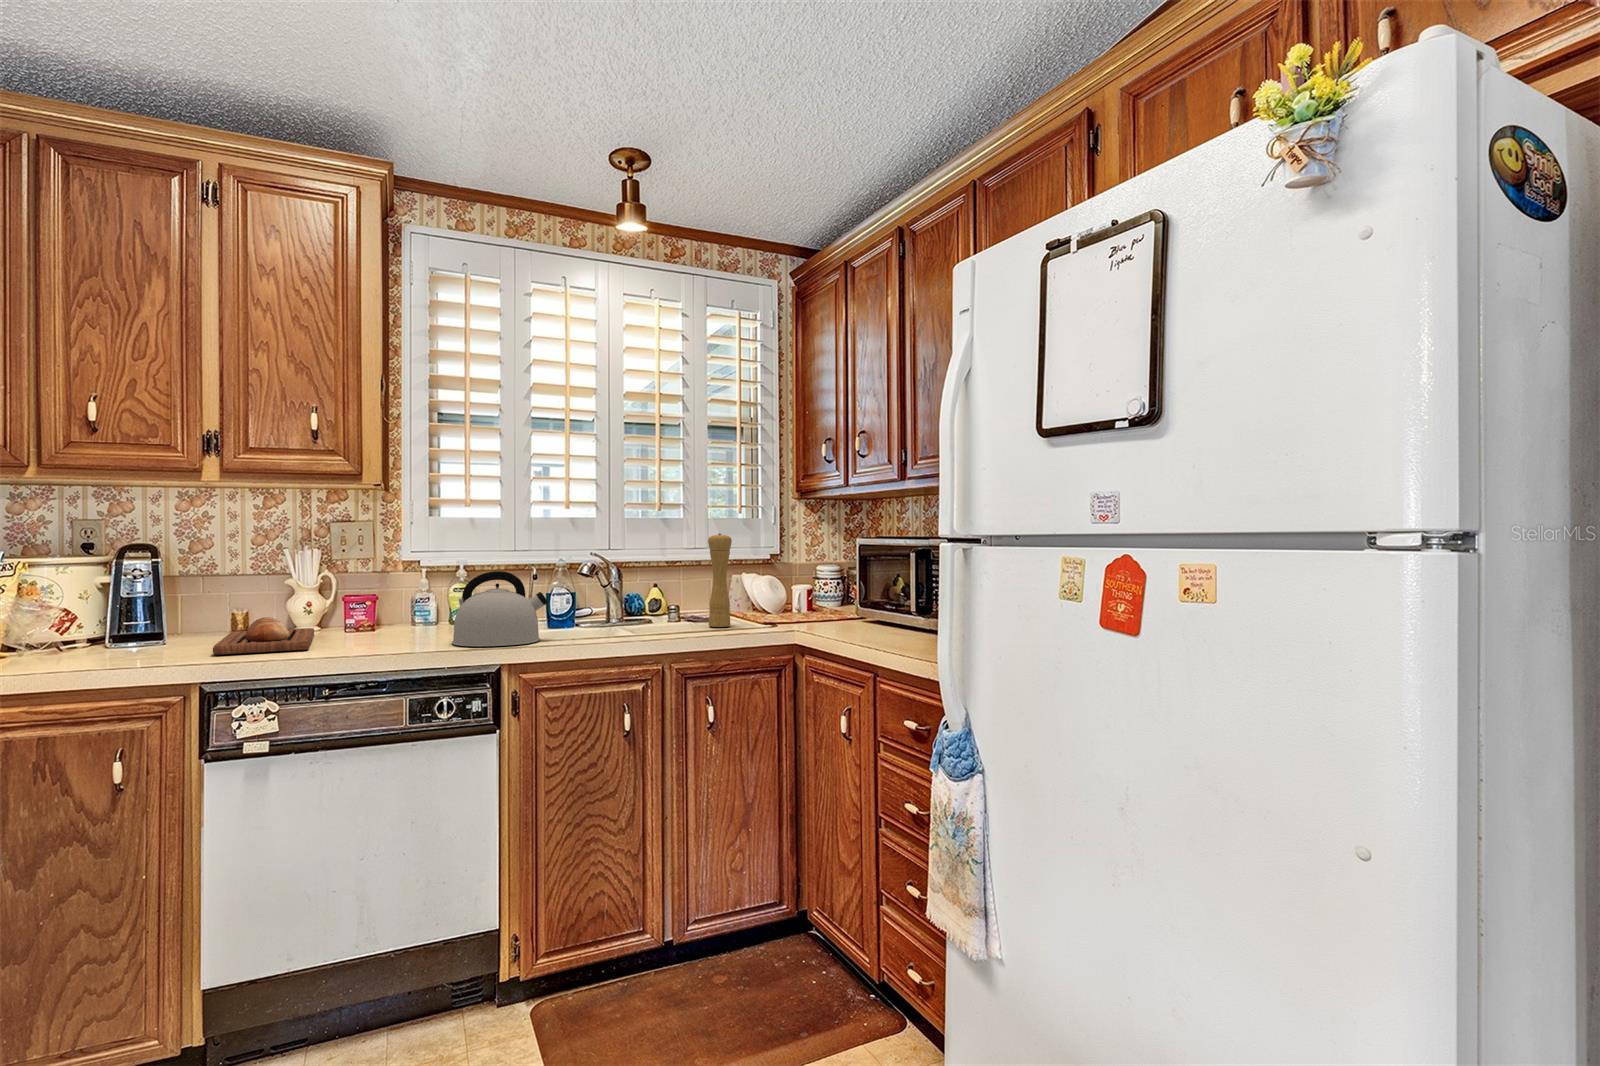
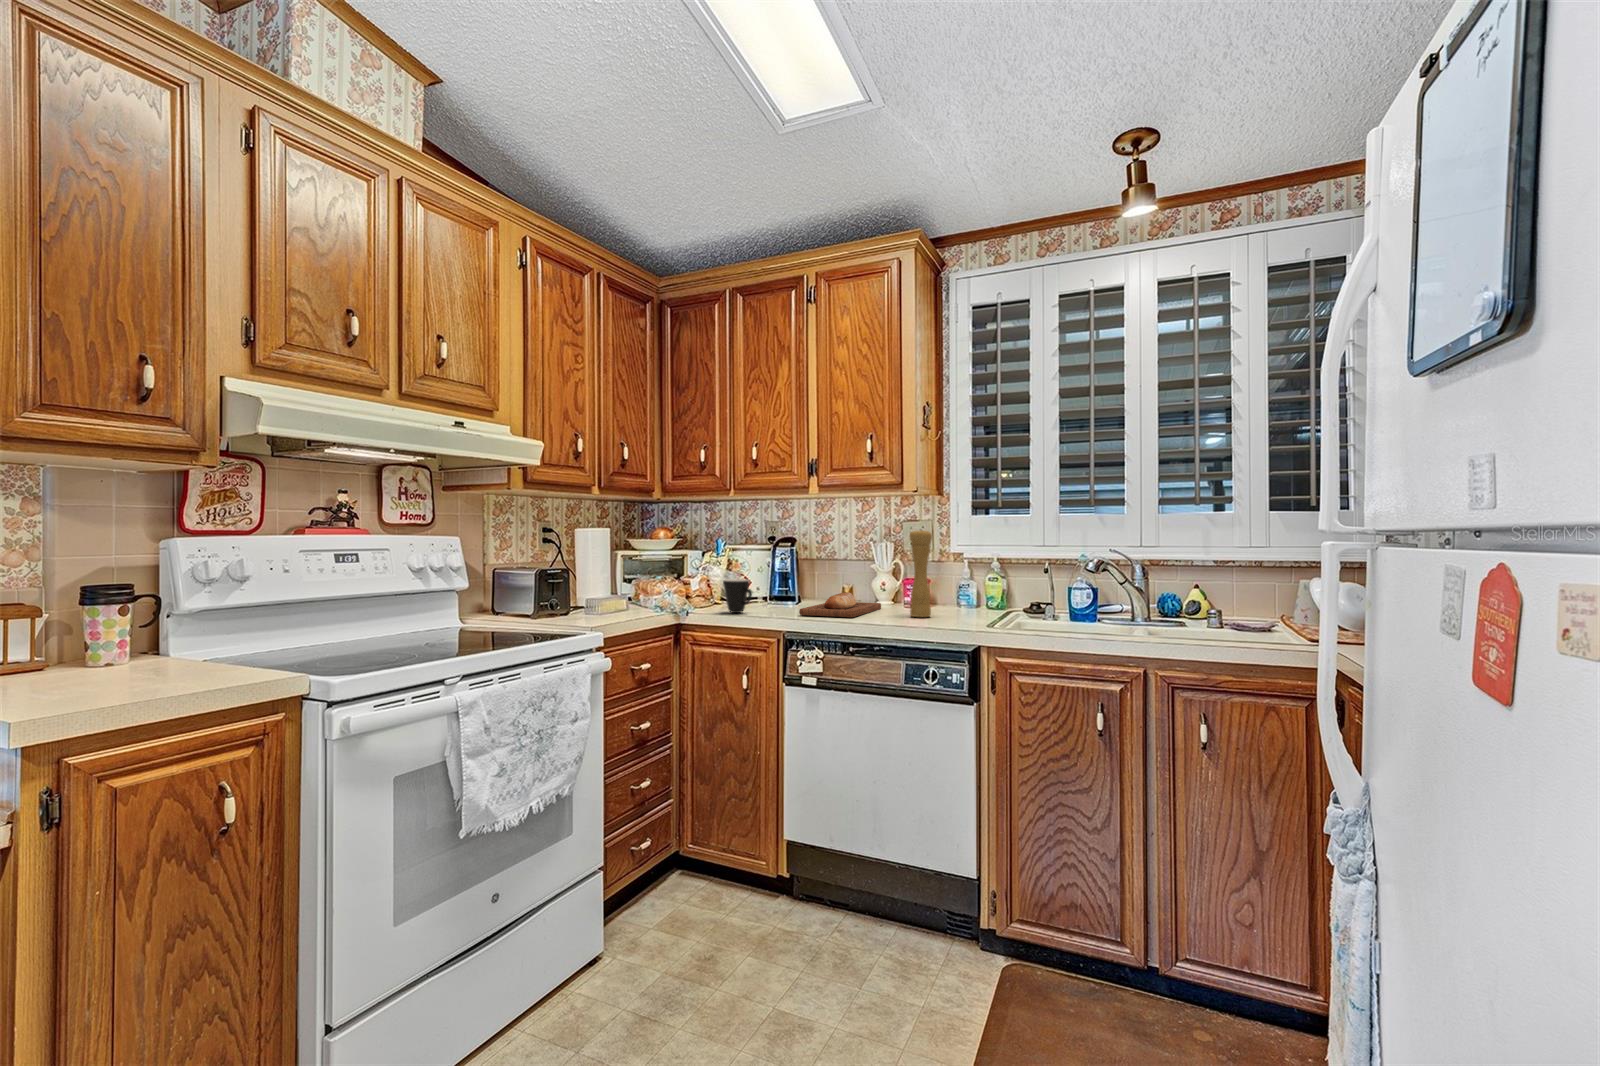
pepper mill: present [708,534,732,627] -> present [910,530,932,617]
kettle: present [452,571,548,646] -> none [948,563,1030,629]
mug: none [53,609,119,664] -> present [723,579,752,613]

